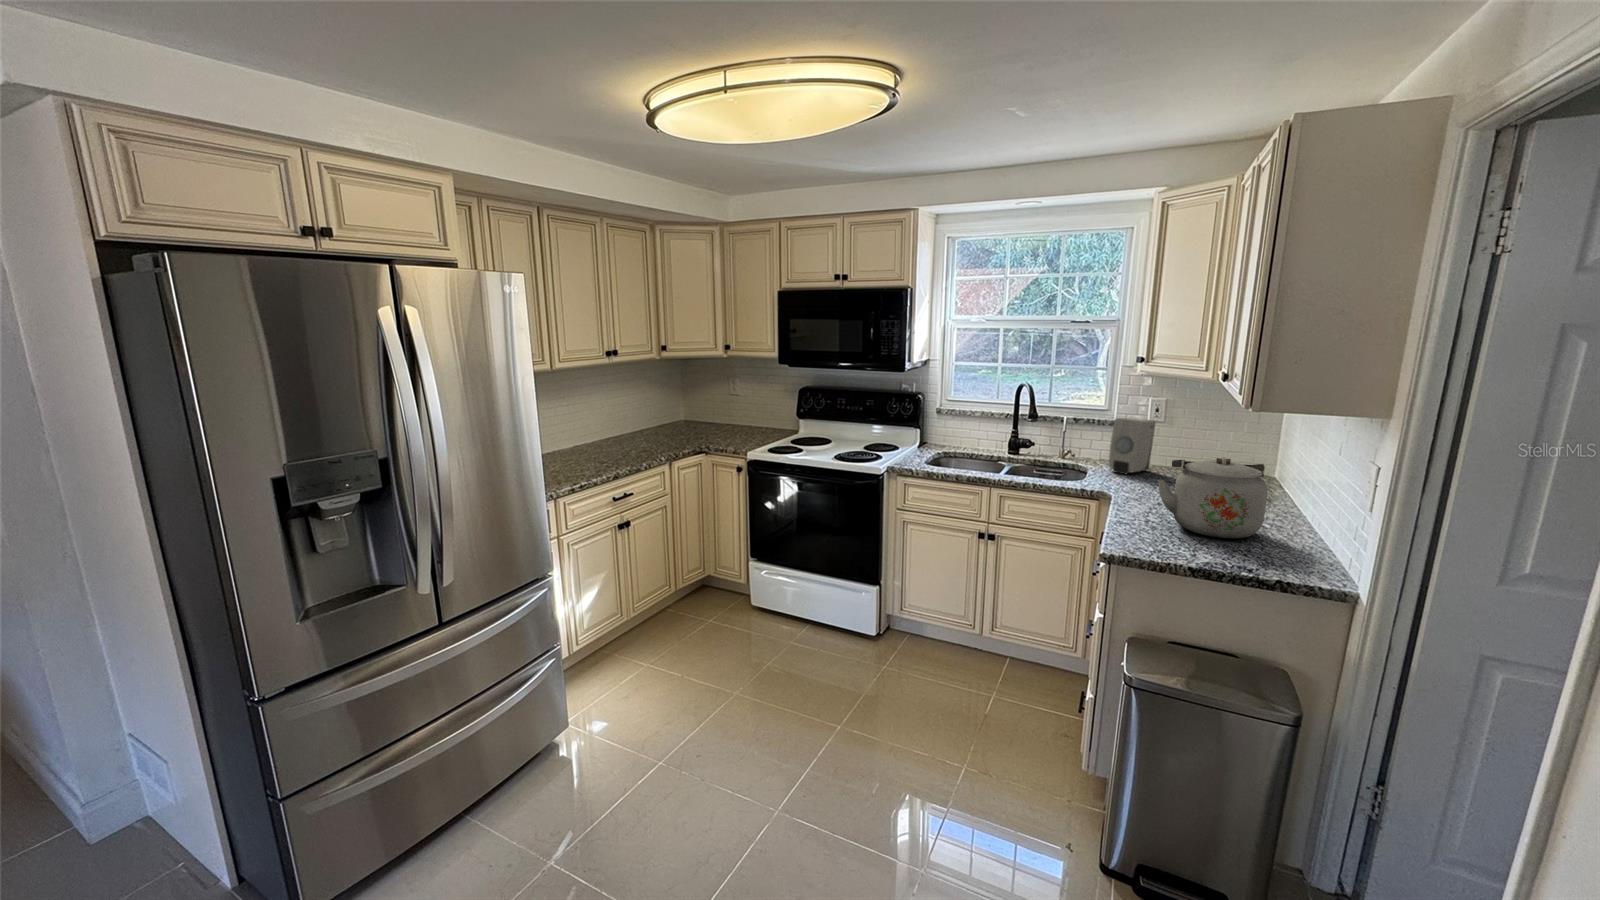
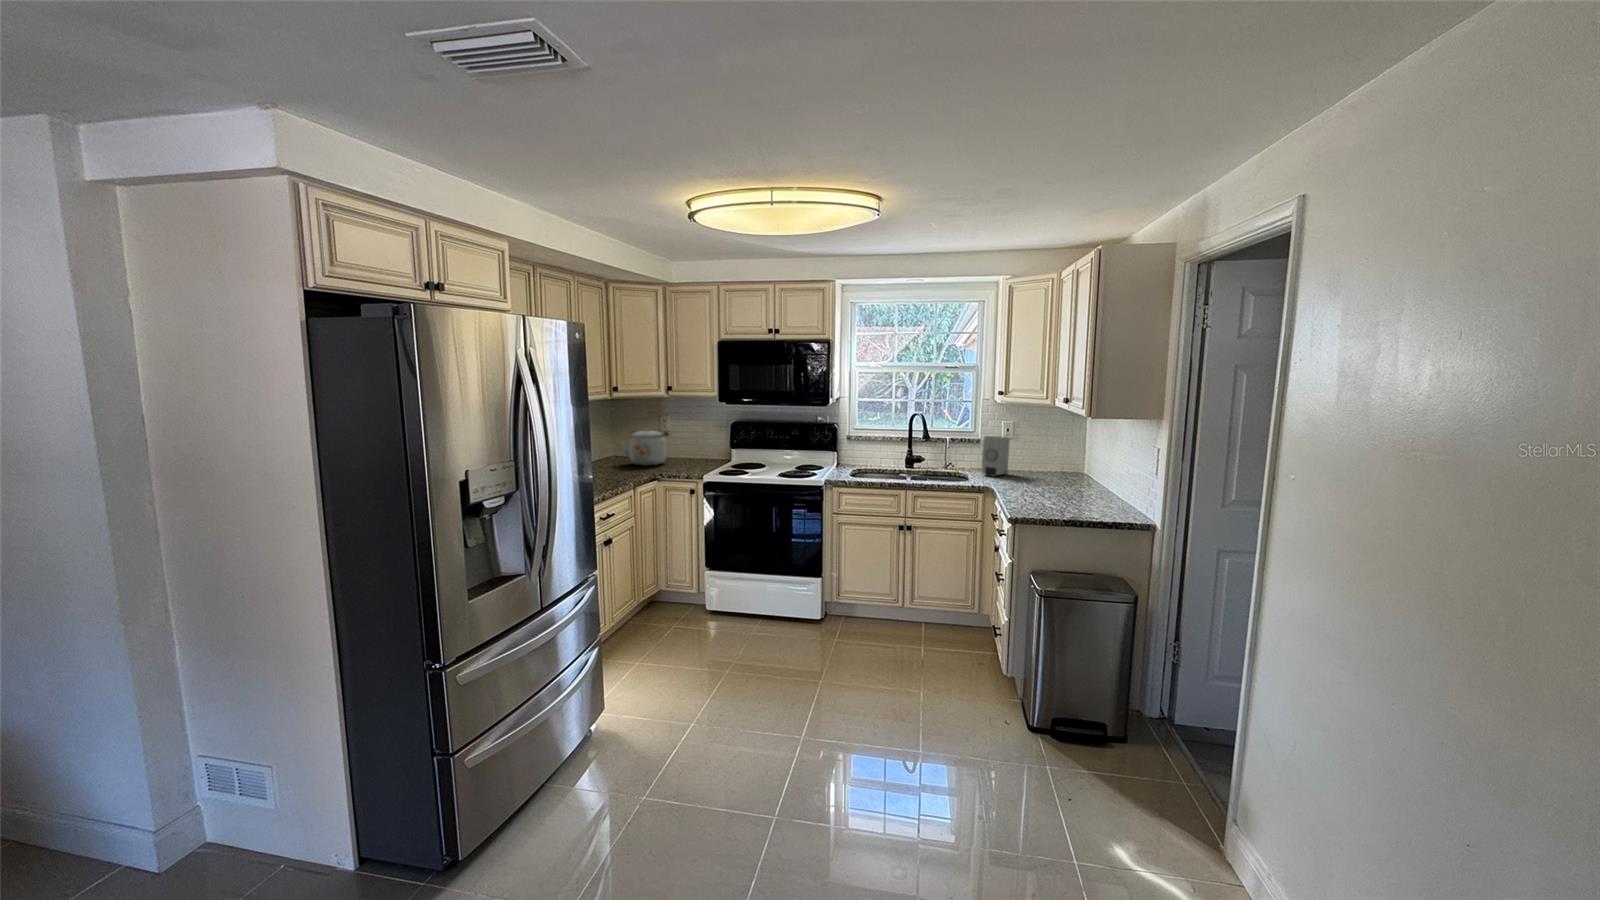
kettle: present [1158,457,1268,538] -> present [622,429,669,466]

